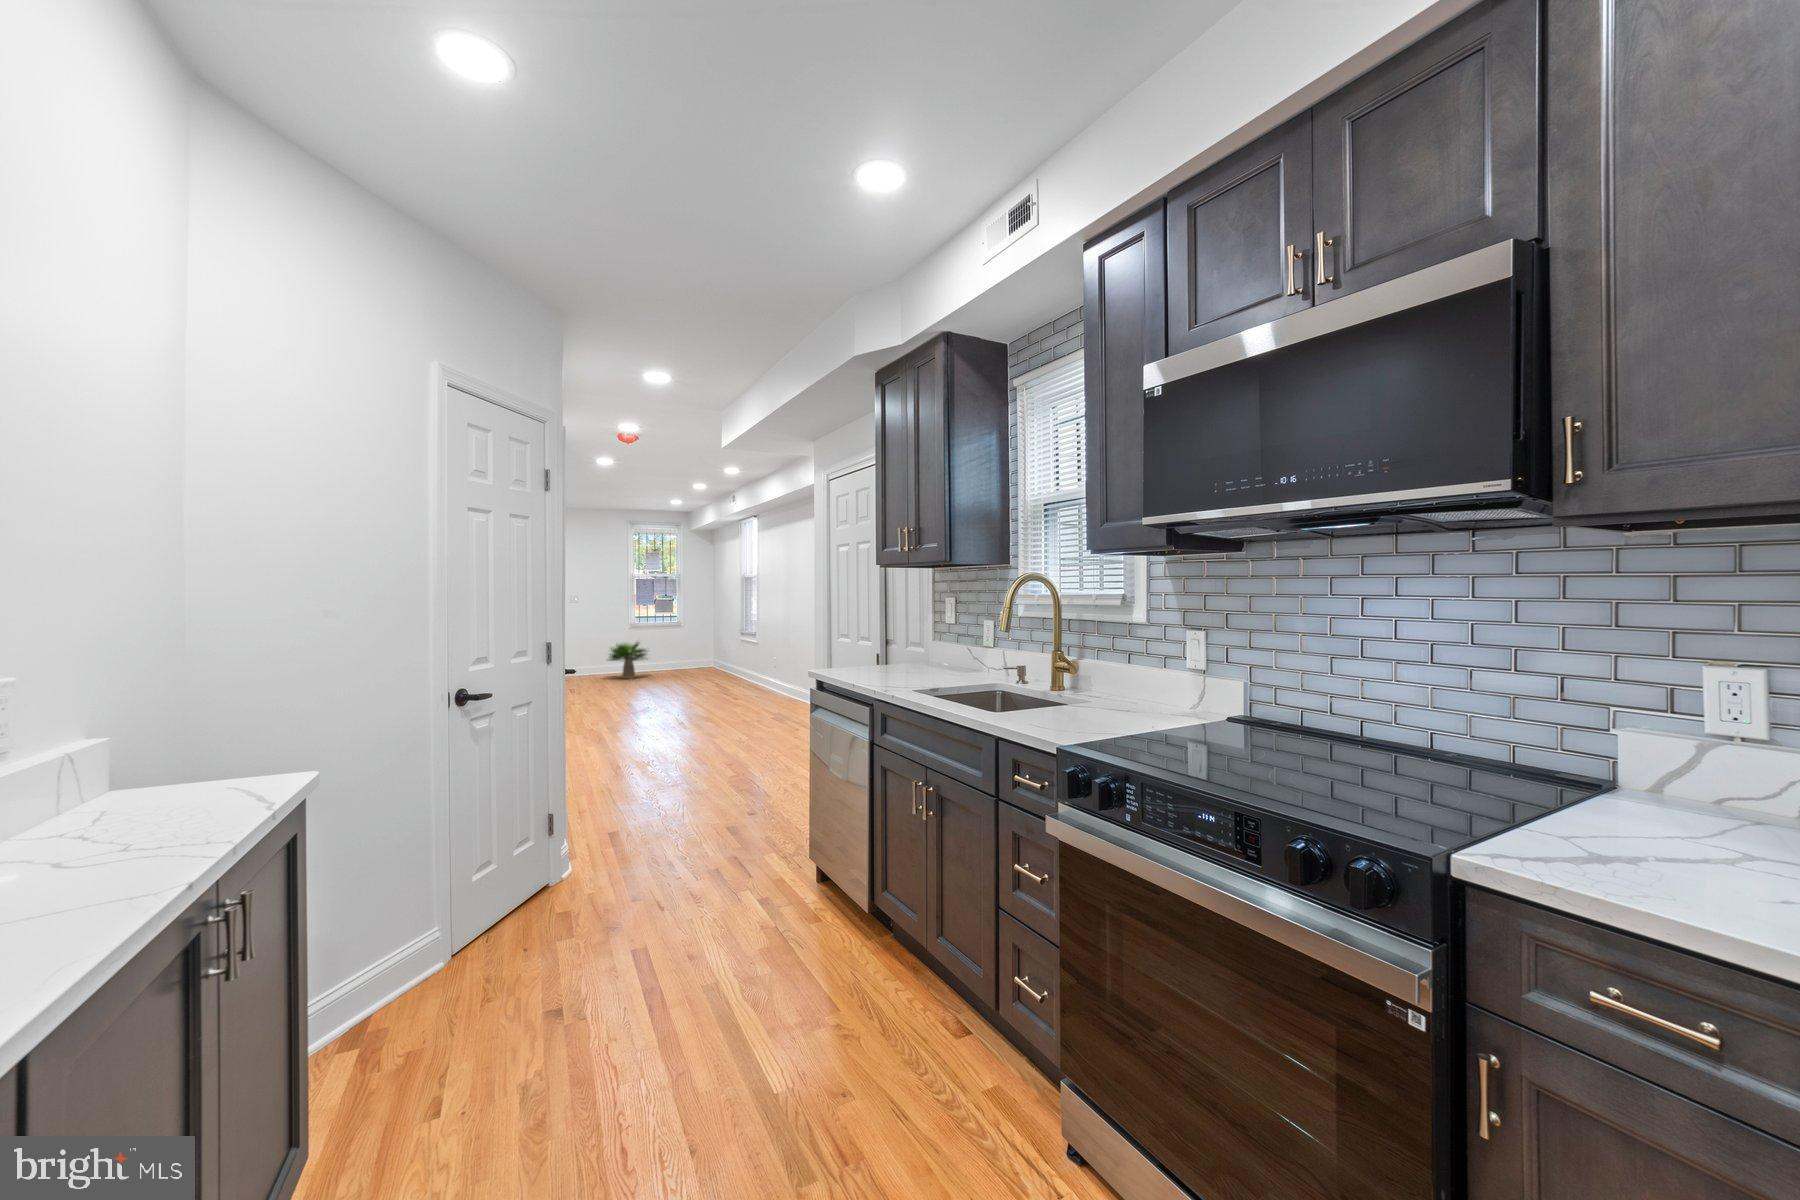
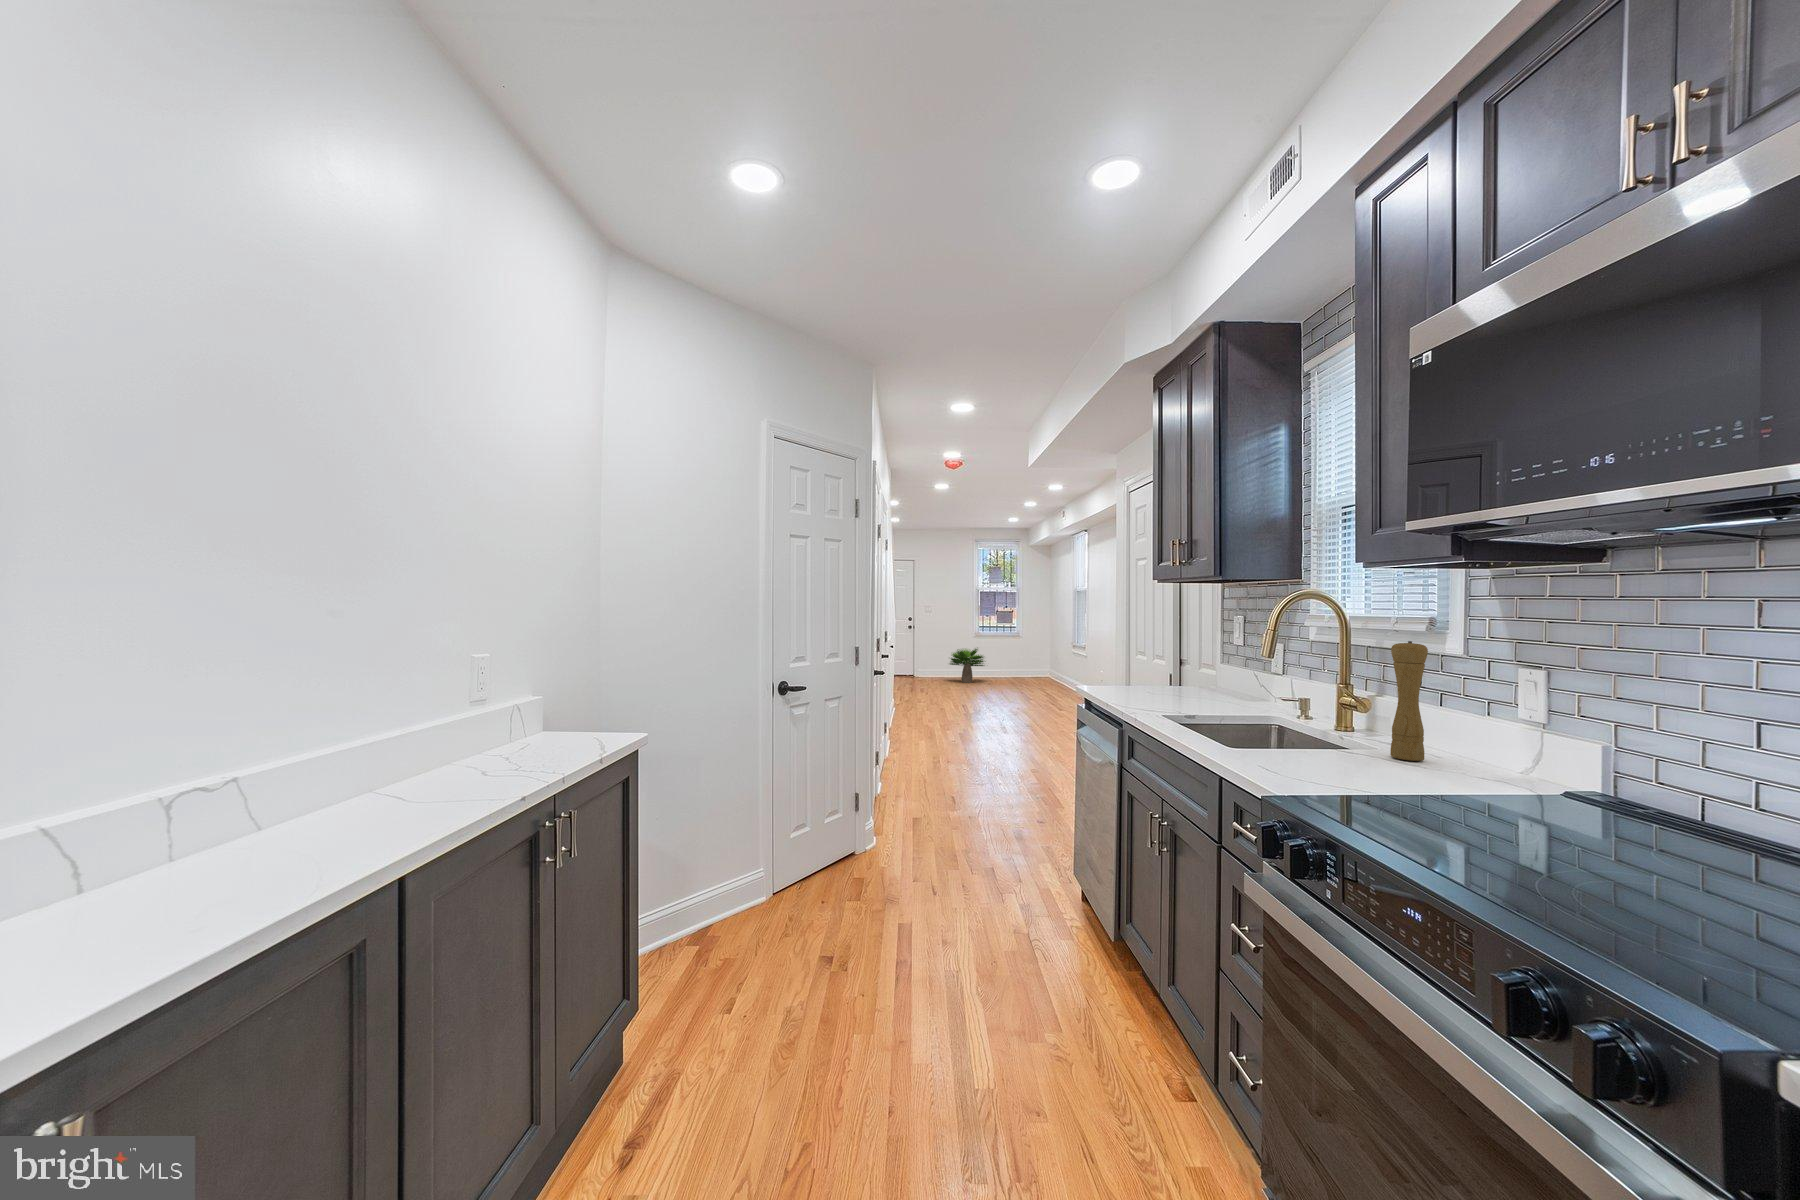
pepper mill: none [1103,613,1128,707] -> present [1390,641,1428,761]

